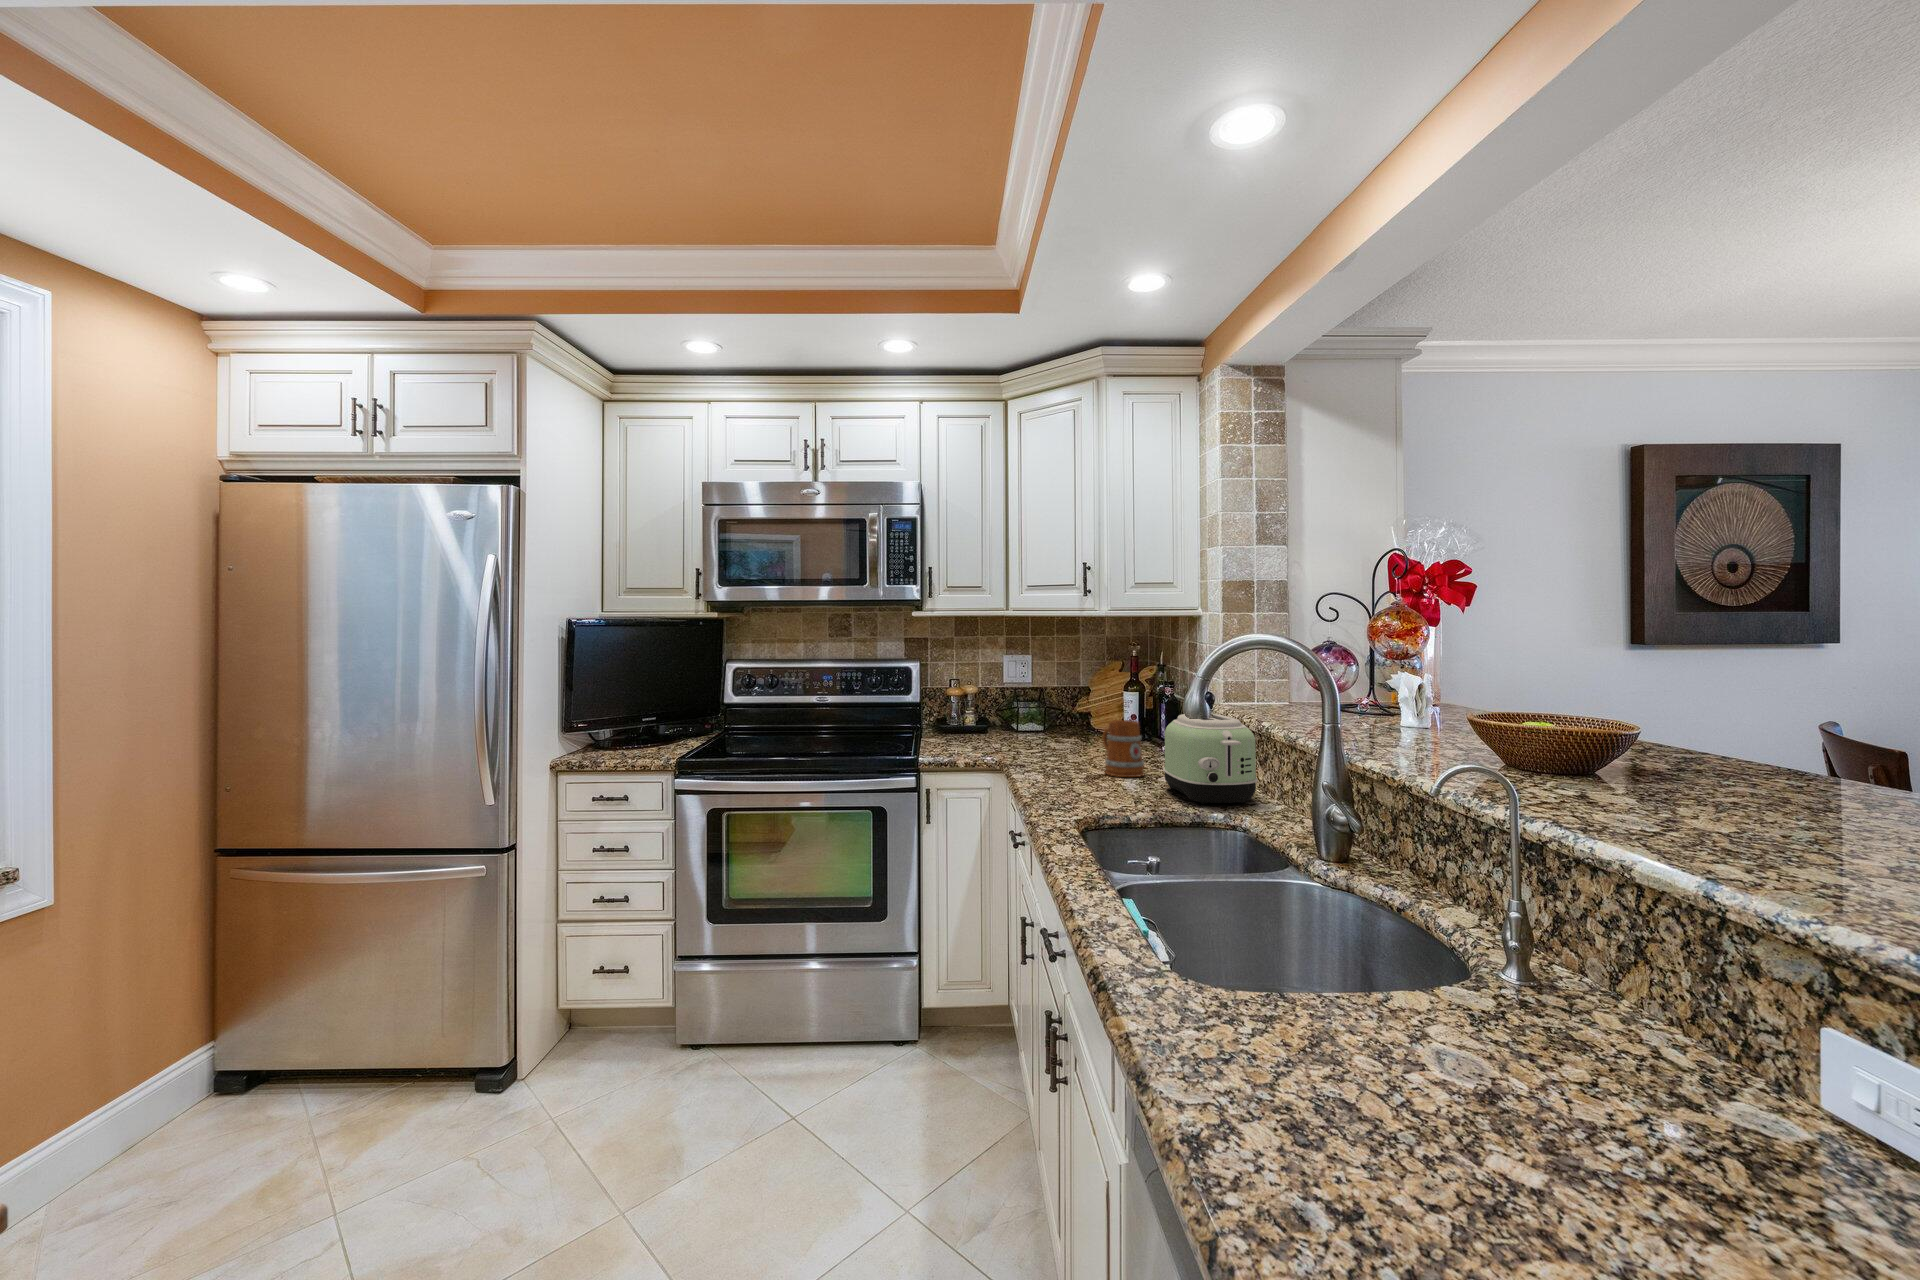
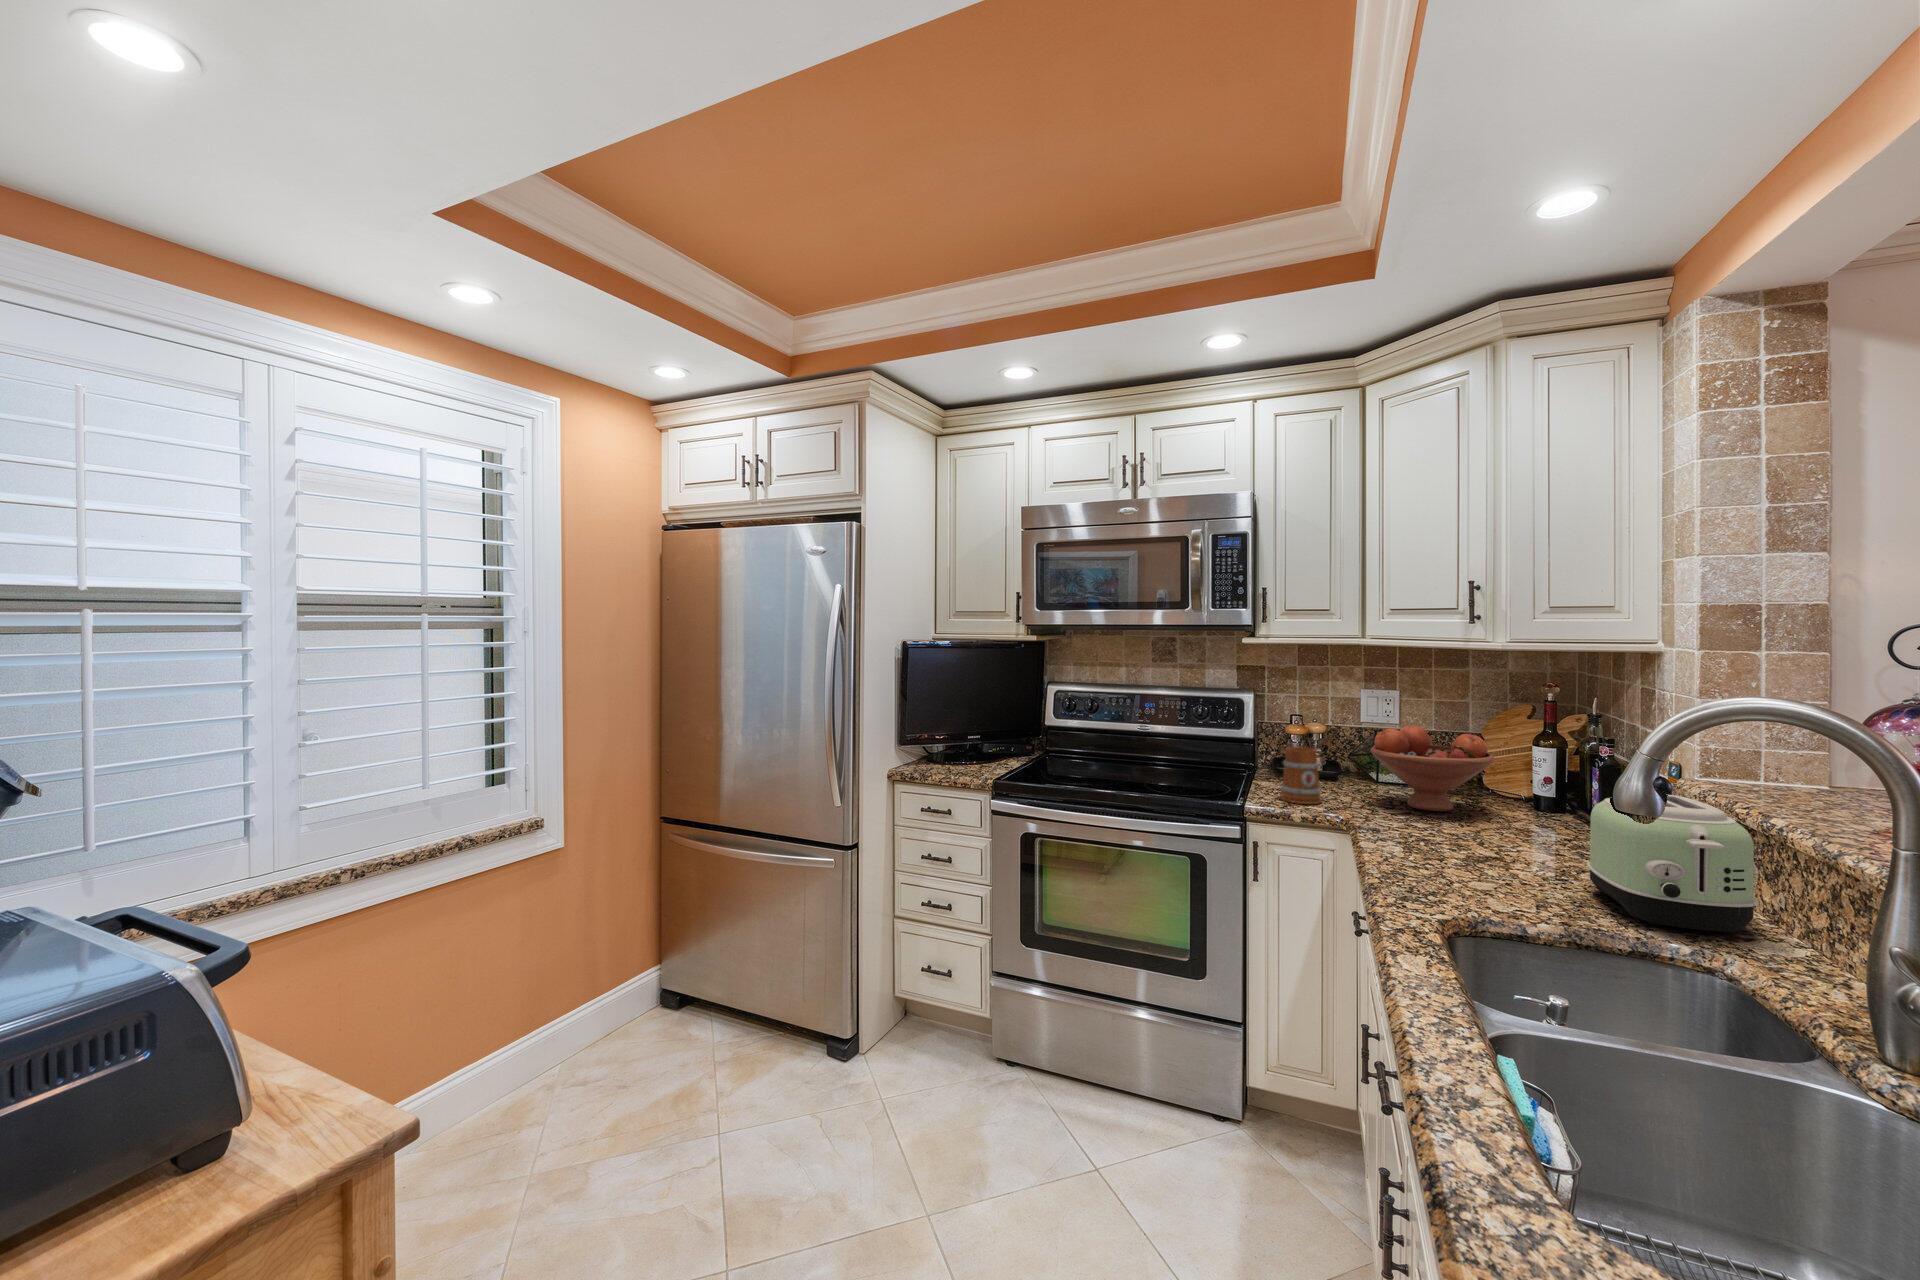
fruit bowl: none [1013,682,1100,748] -> present [1370,726,1495,812]
mug: present [1102,720,1144,777] -> present [1281,747,1321,804]

